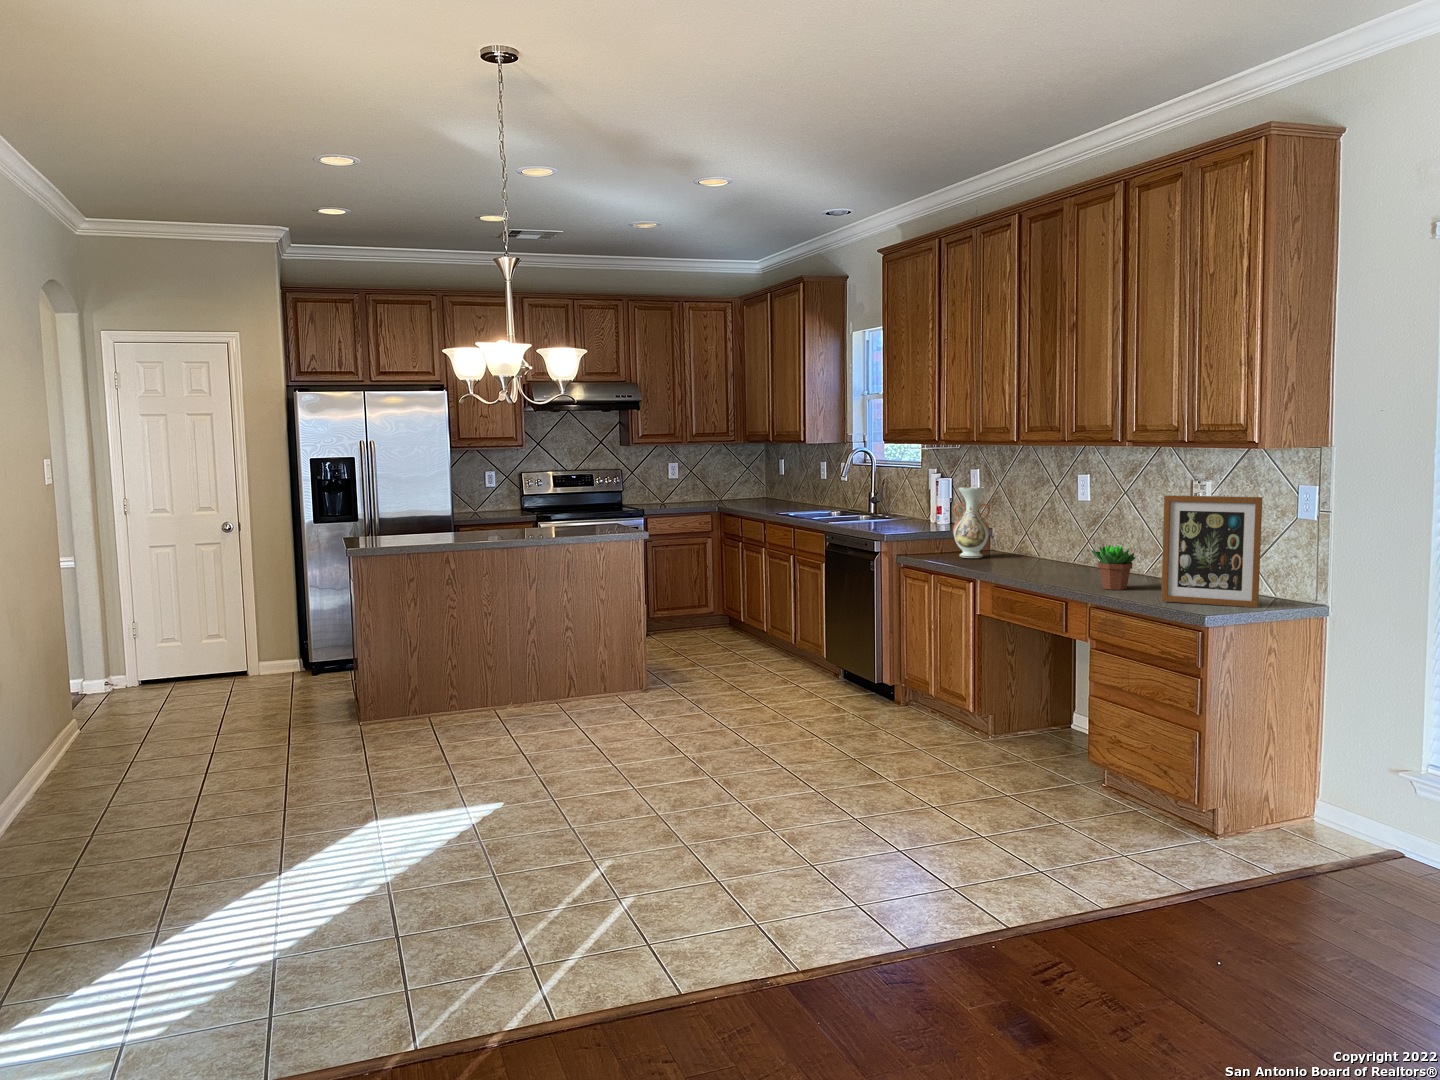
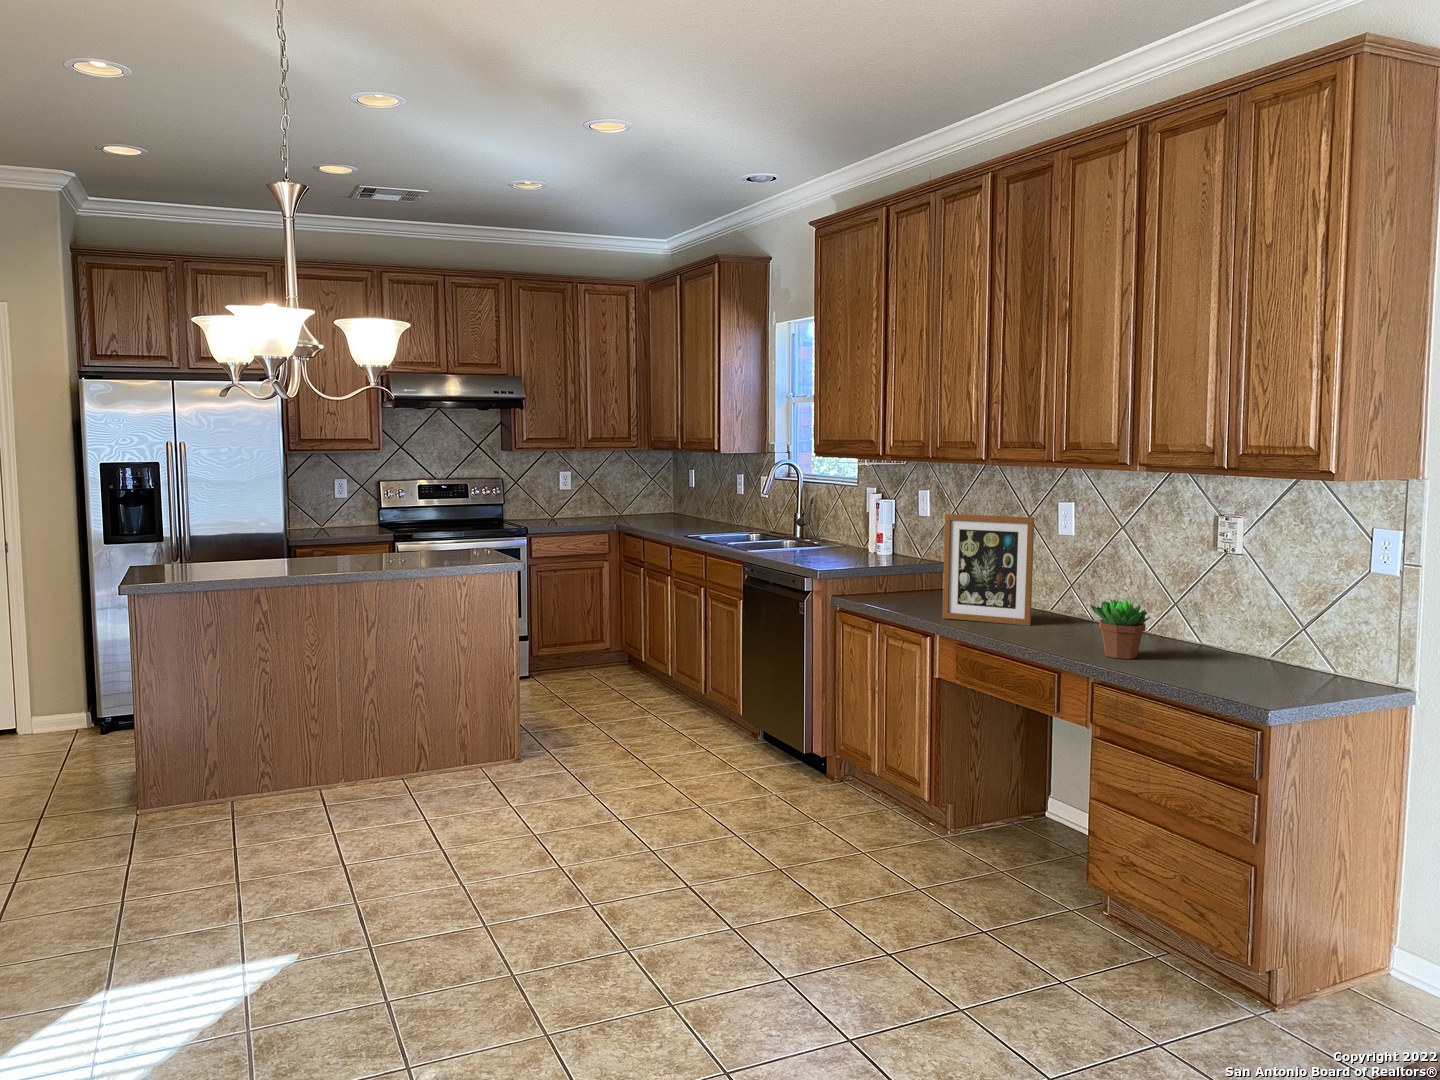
vase: present [953,487,990,558] -> none [899,513,944,601]
picture frame: present [1161,495,1262,608] -> present [942,514,1034,626]

